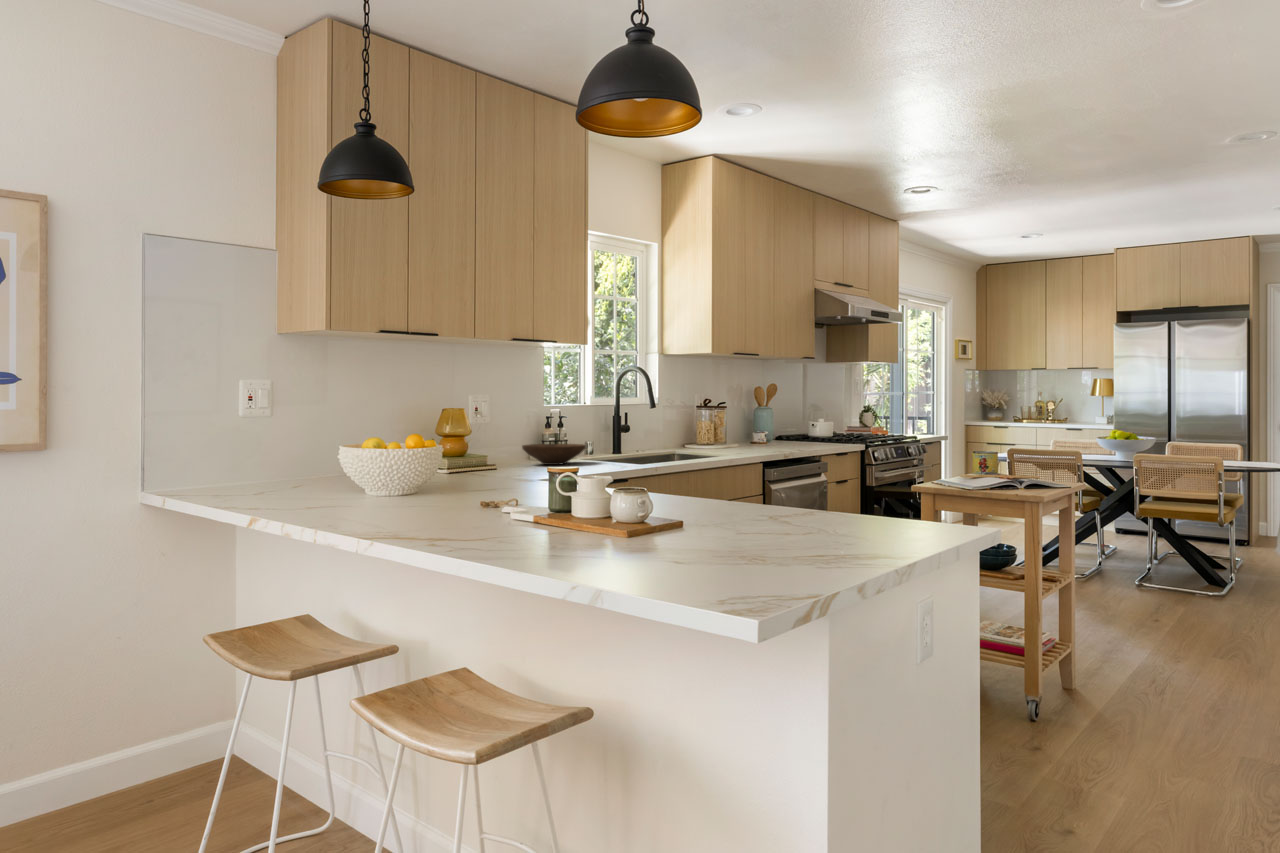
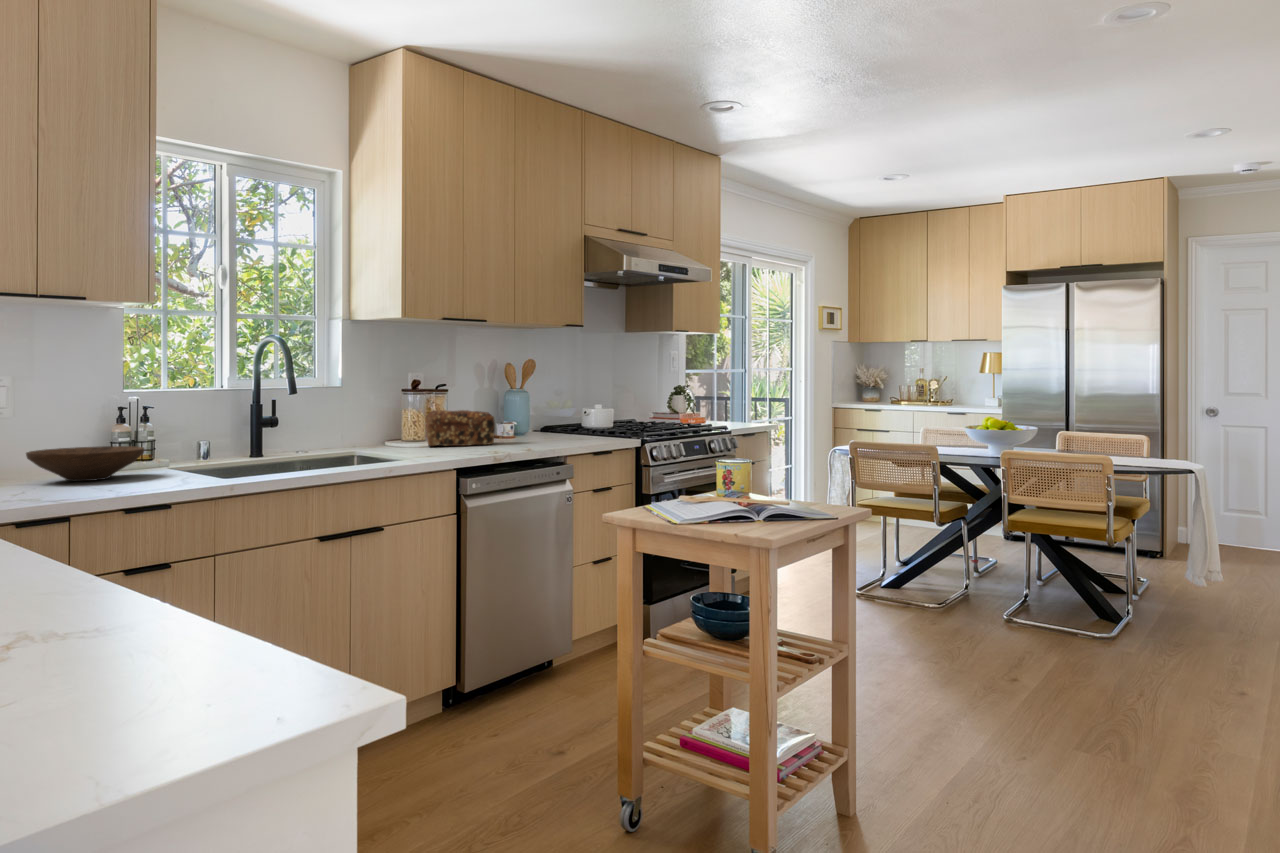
bread loaf: none [710,423,762,448] -> present [426,410,495,446]

